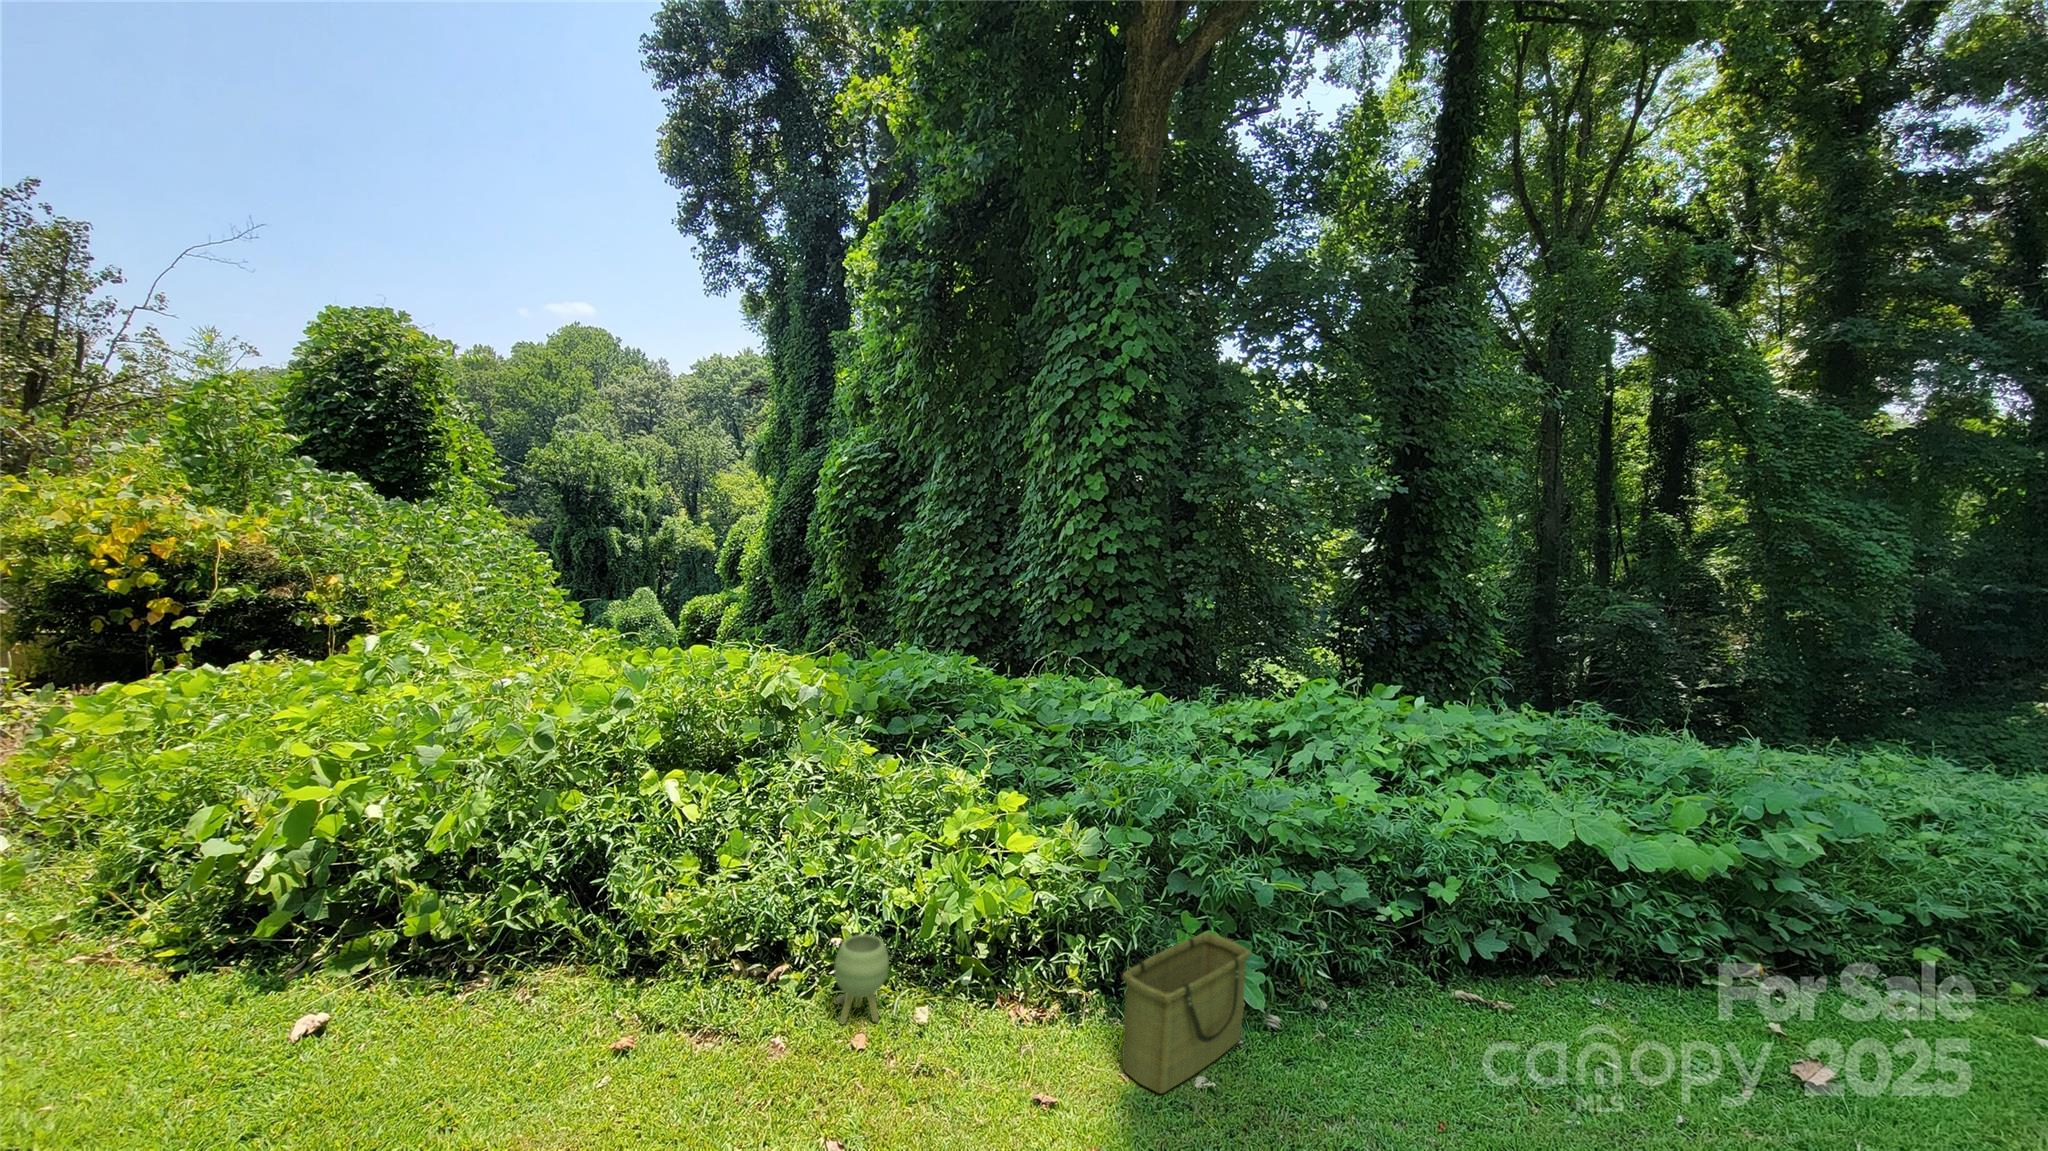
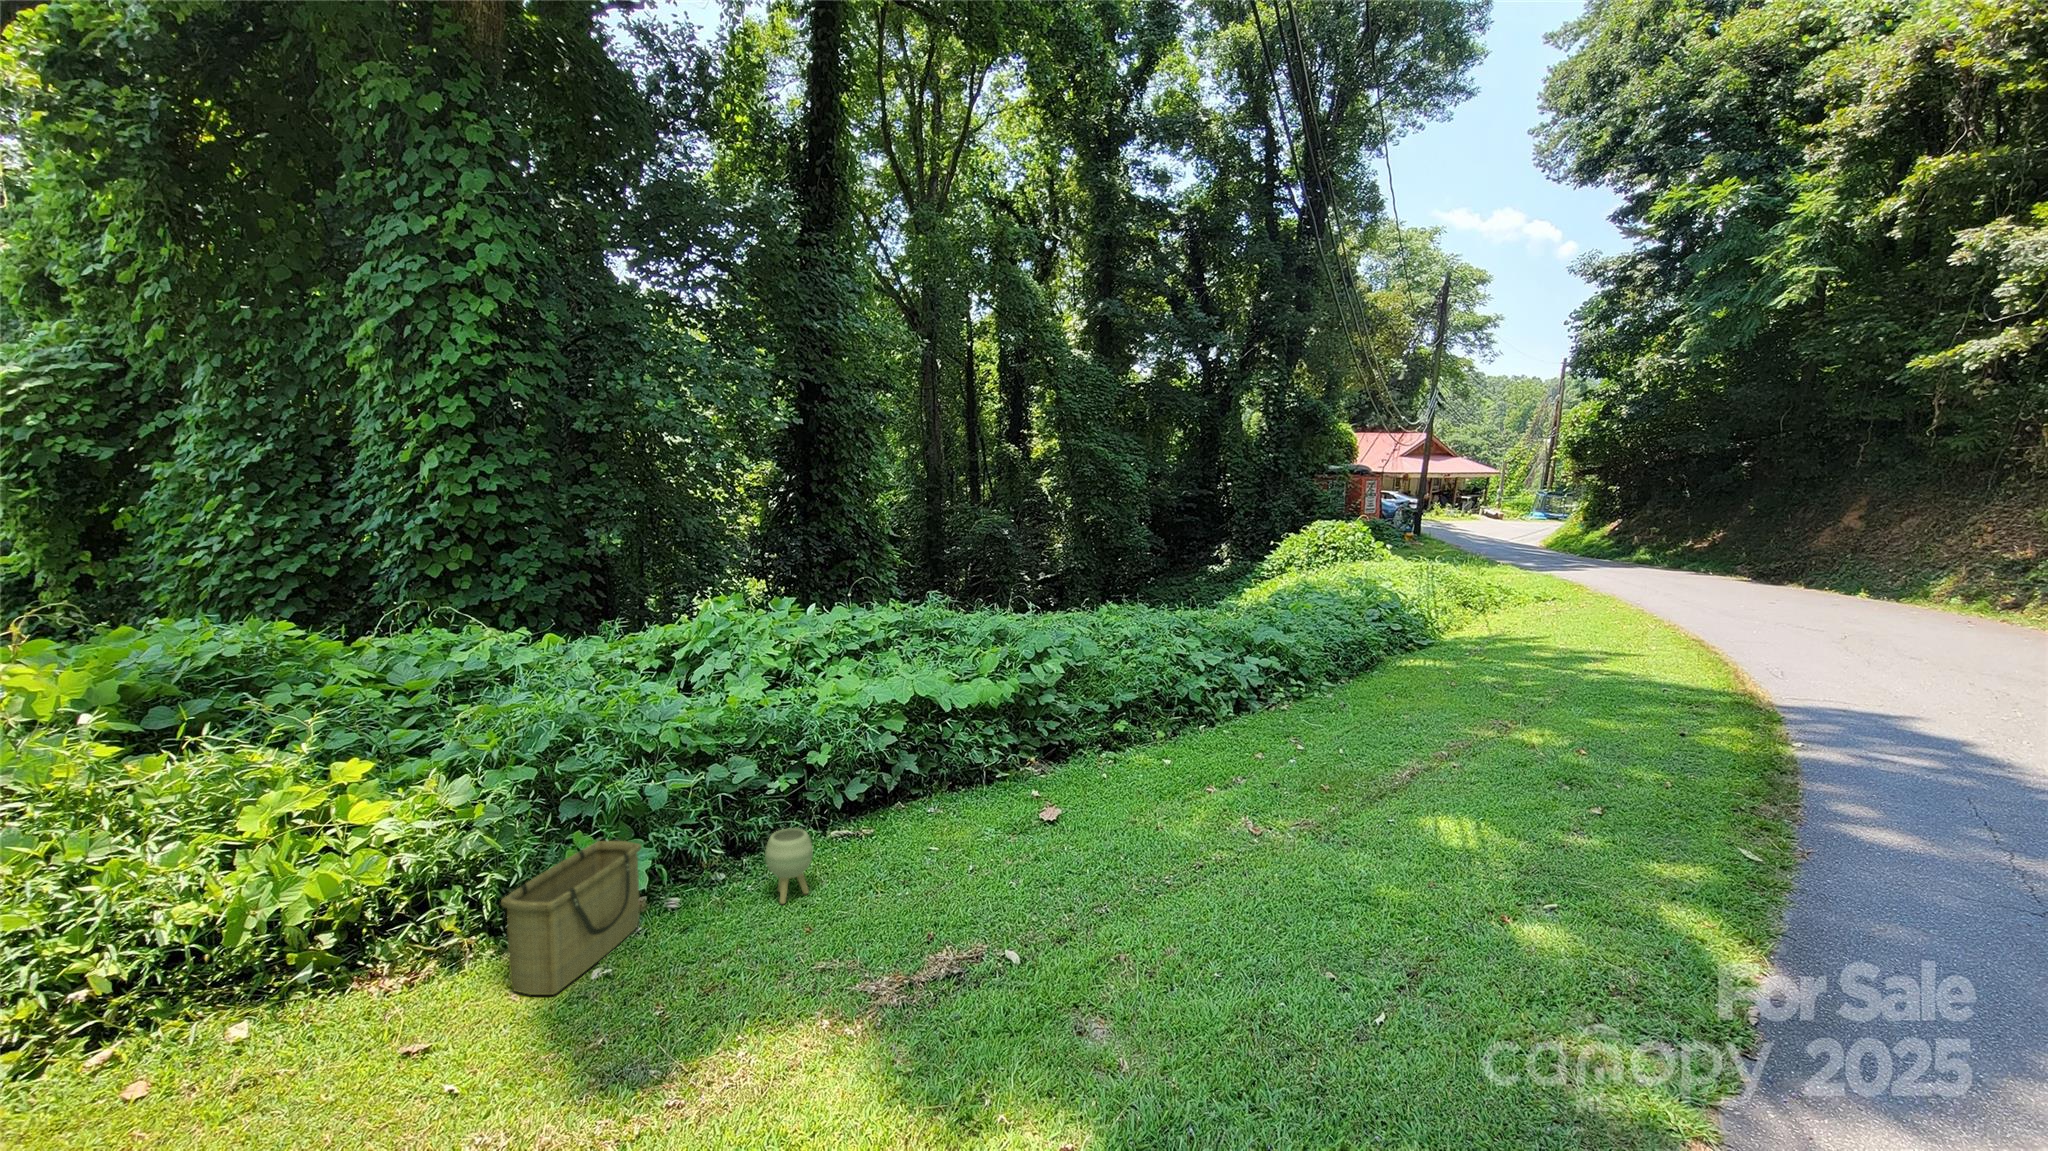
planter: present [834,934,889,1024] -> present [765,828,813,904]

